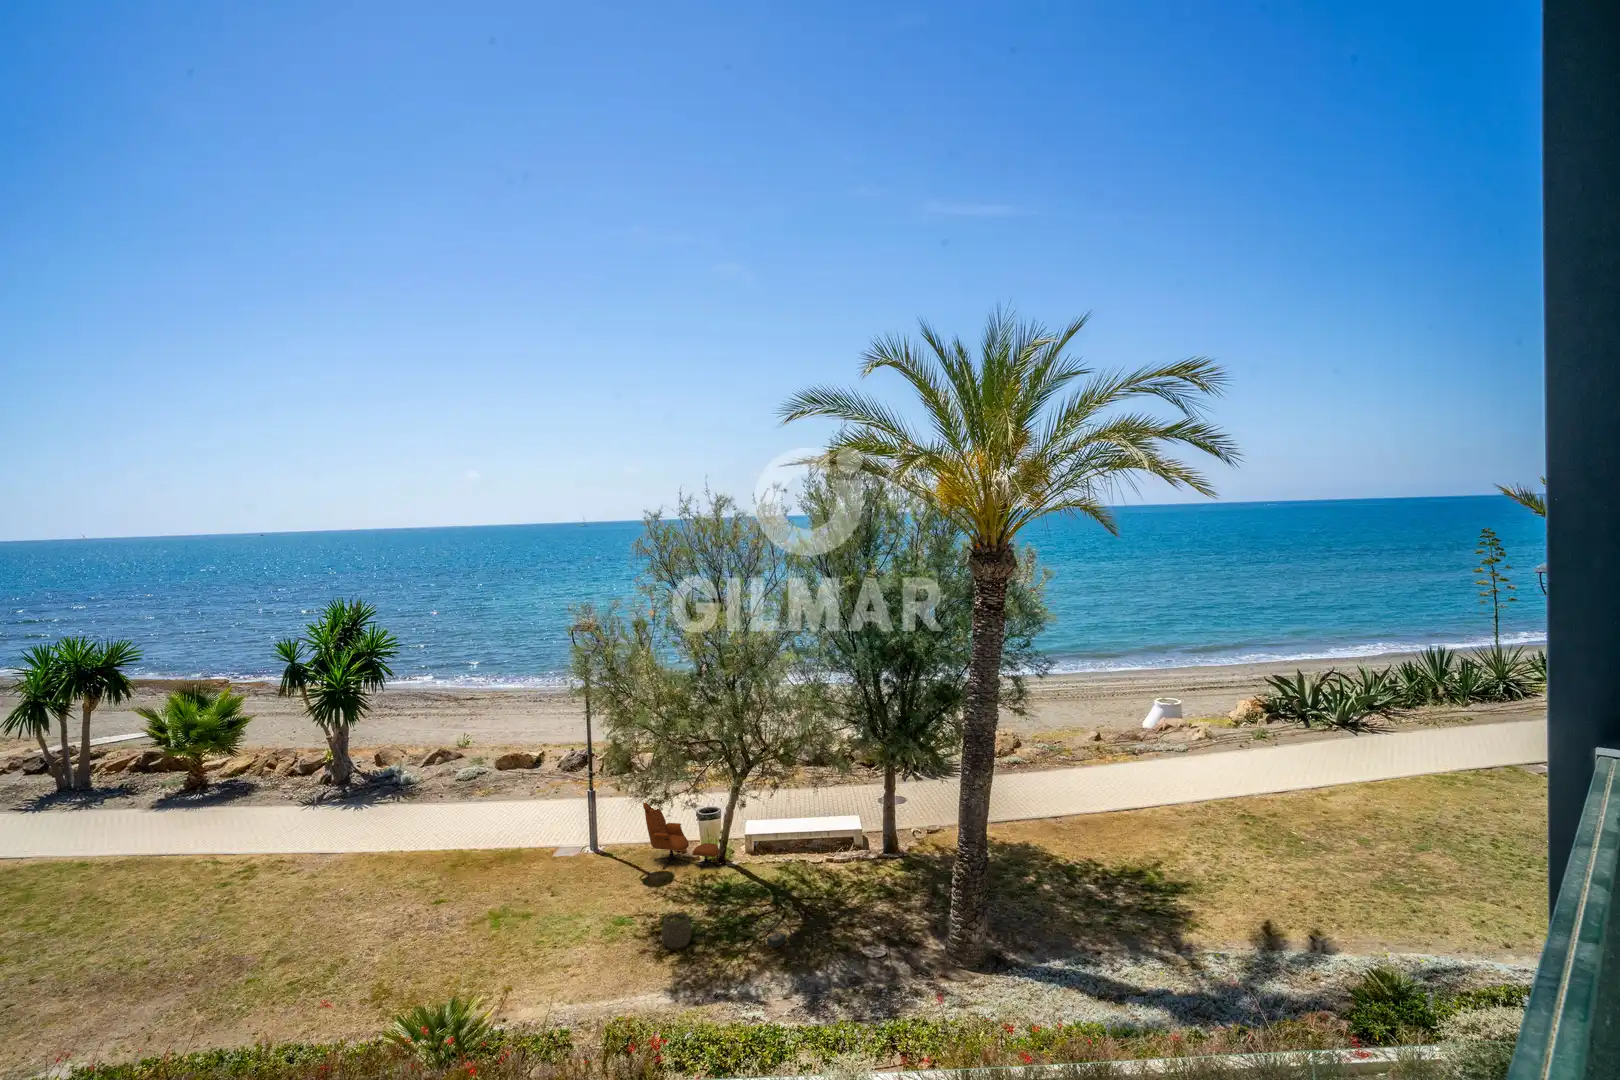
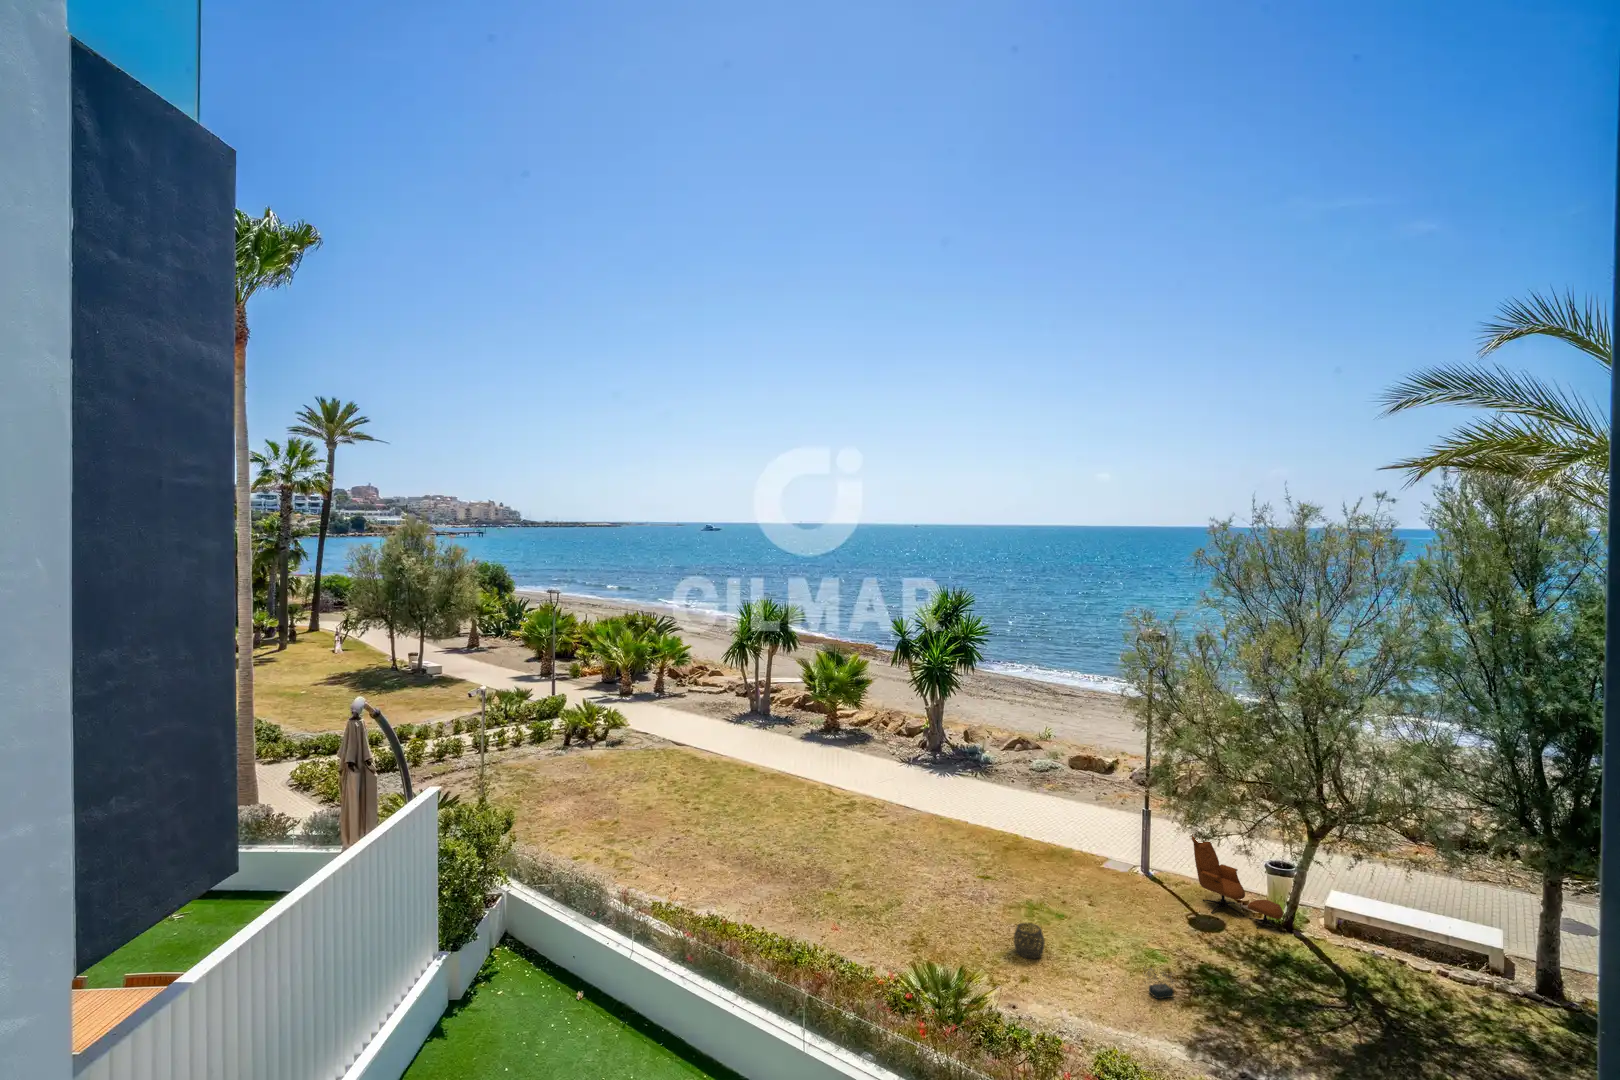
woven basket: present [662,913,692,948] -> present [1014,923,1045,959]
decorative plant: present [766,923,787,948] -> present [1144,968,1174,999]

